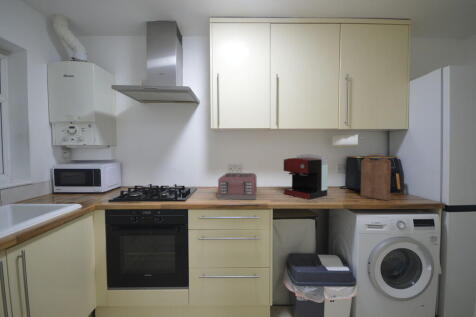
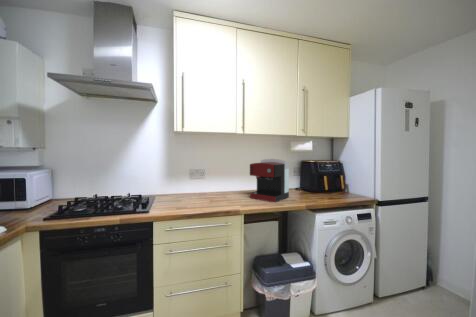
cutting board: present [361,155,391,201] -> none [316,159,340,199]
toaster: present [218,173,257,200] -> none [185,178,226,207]

